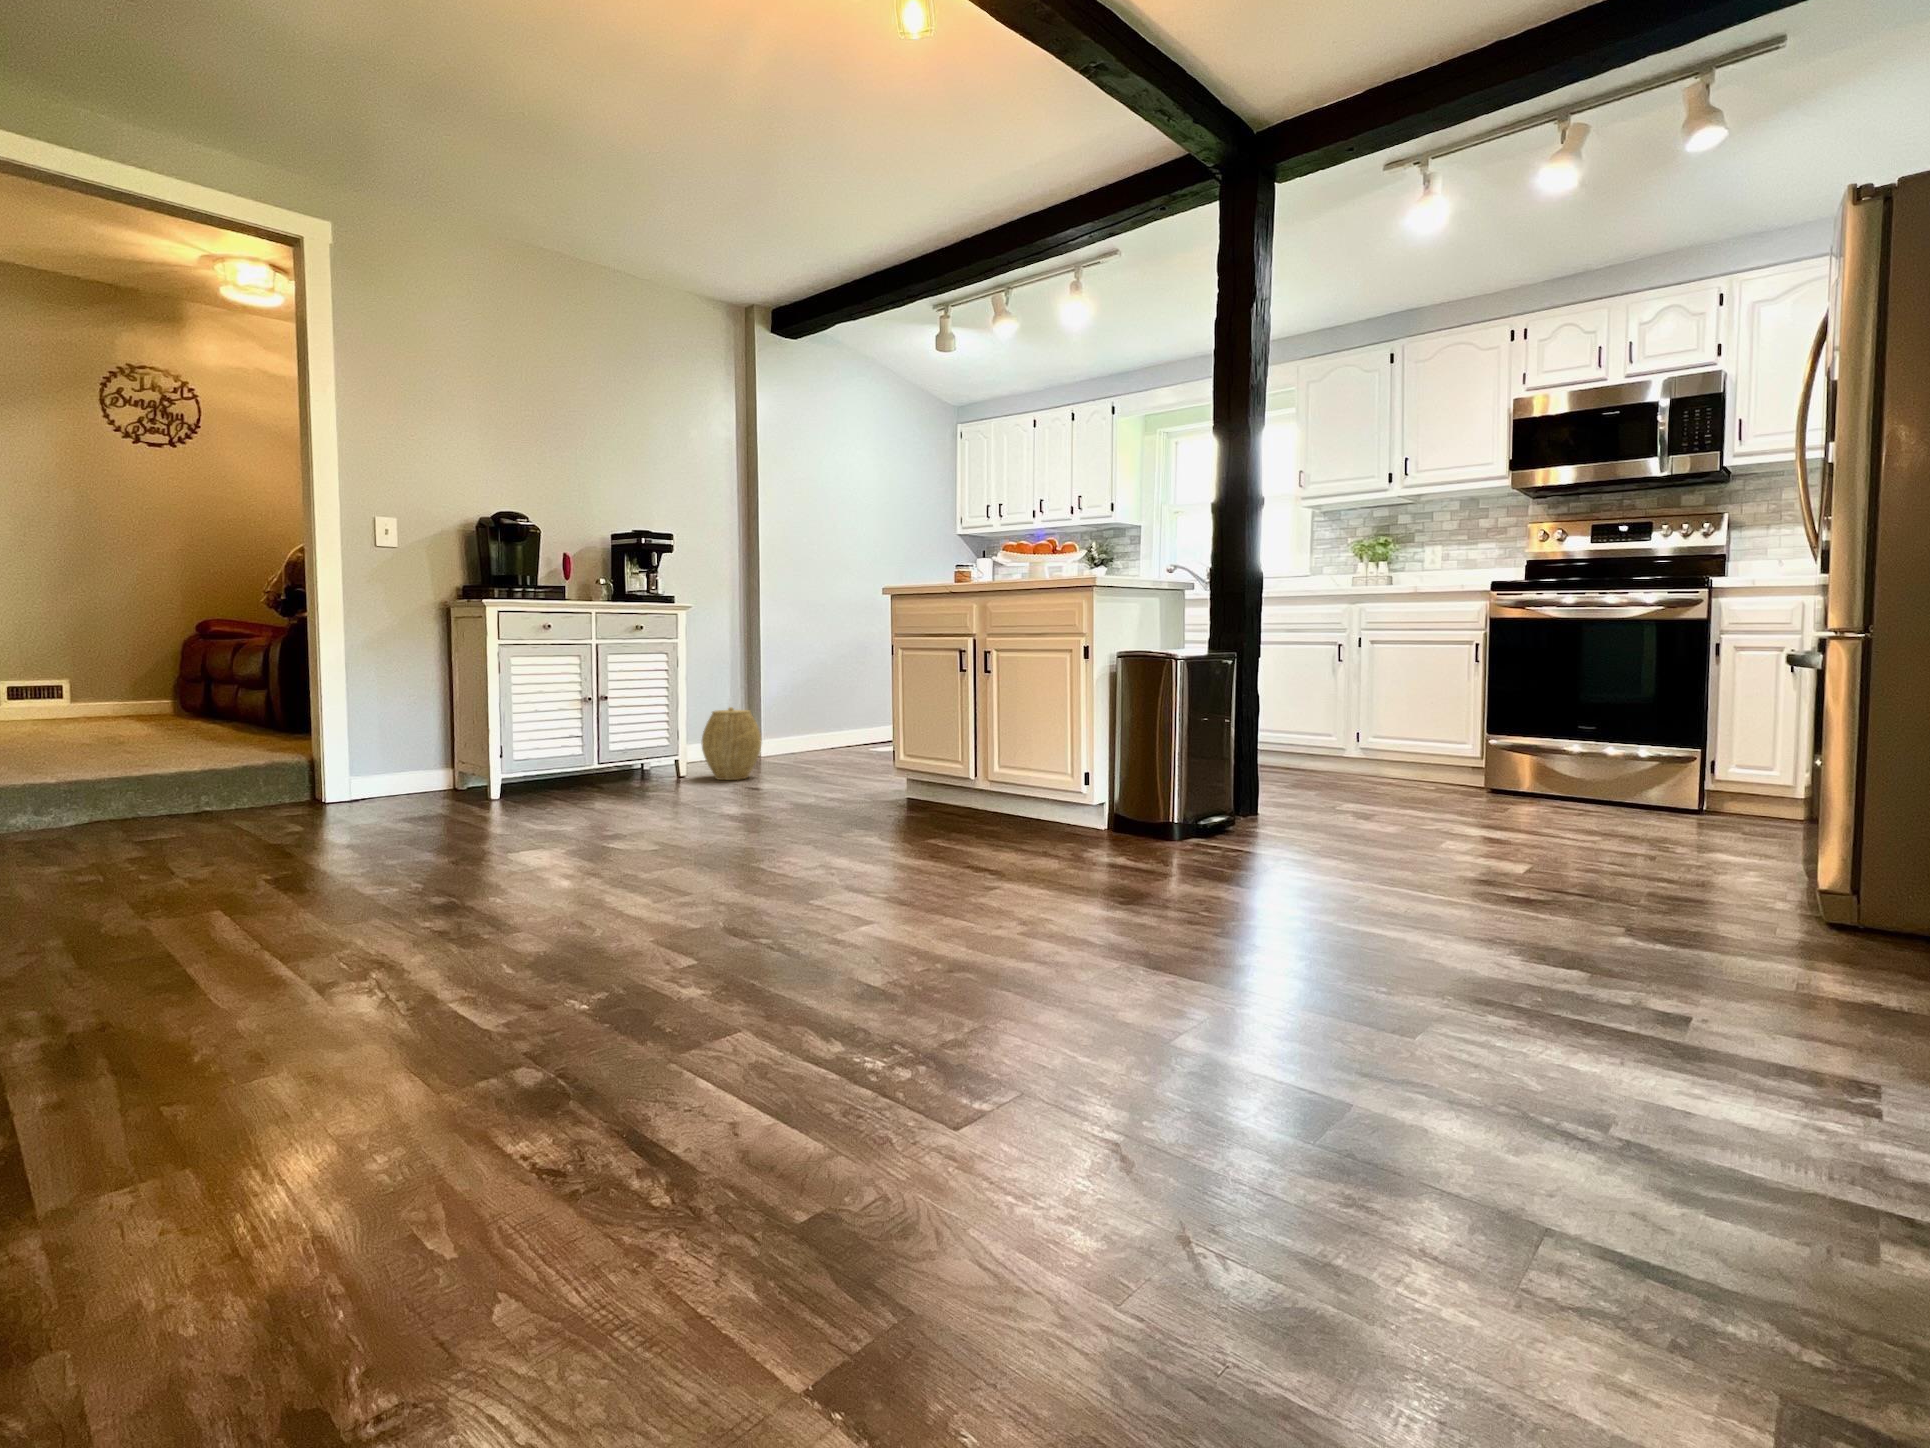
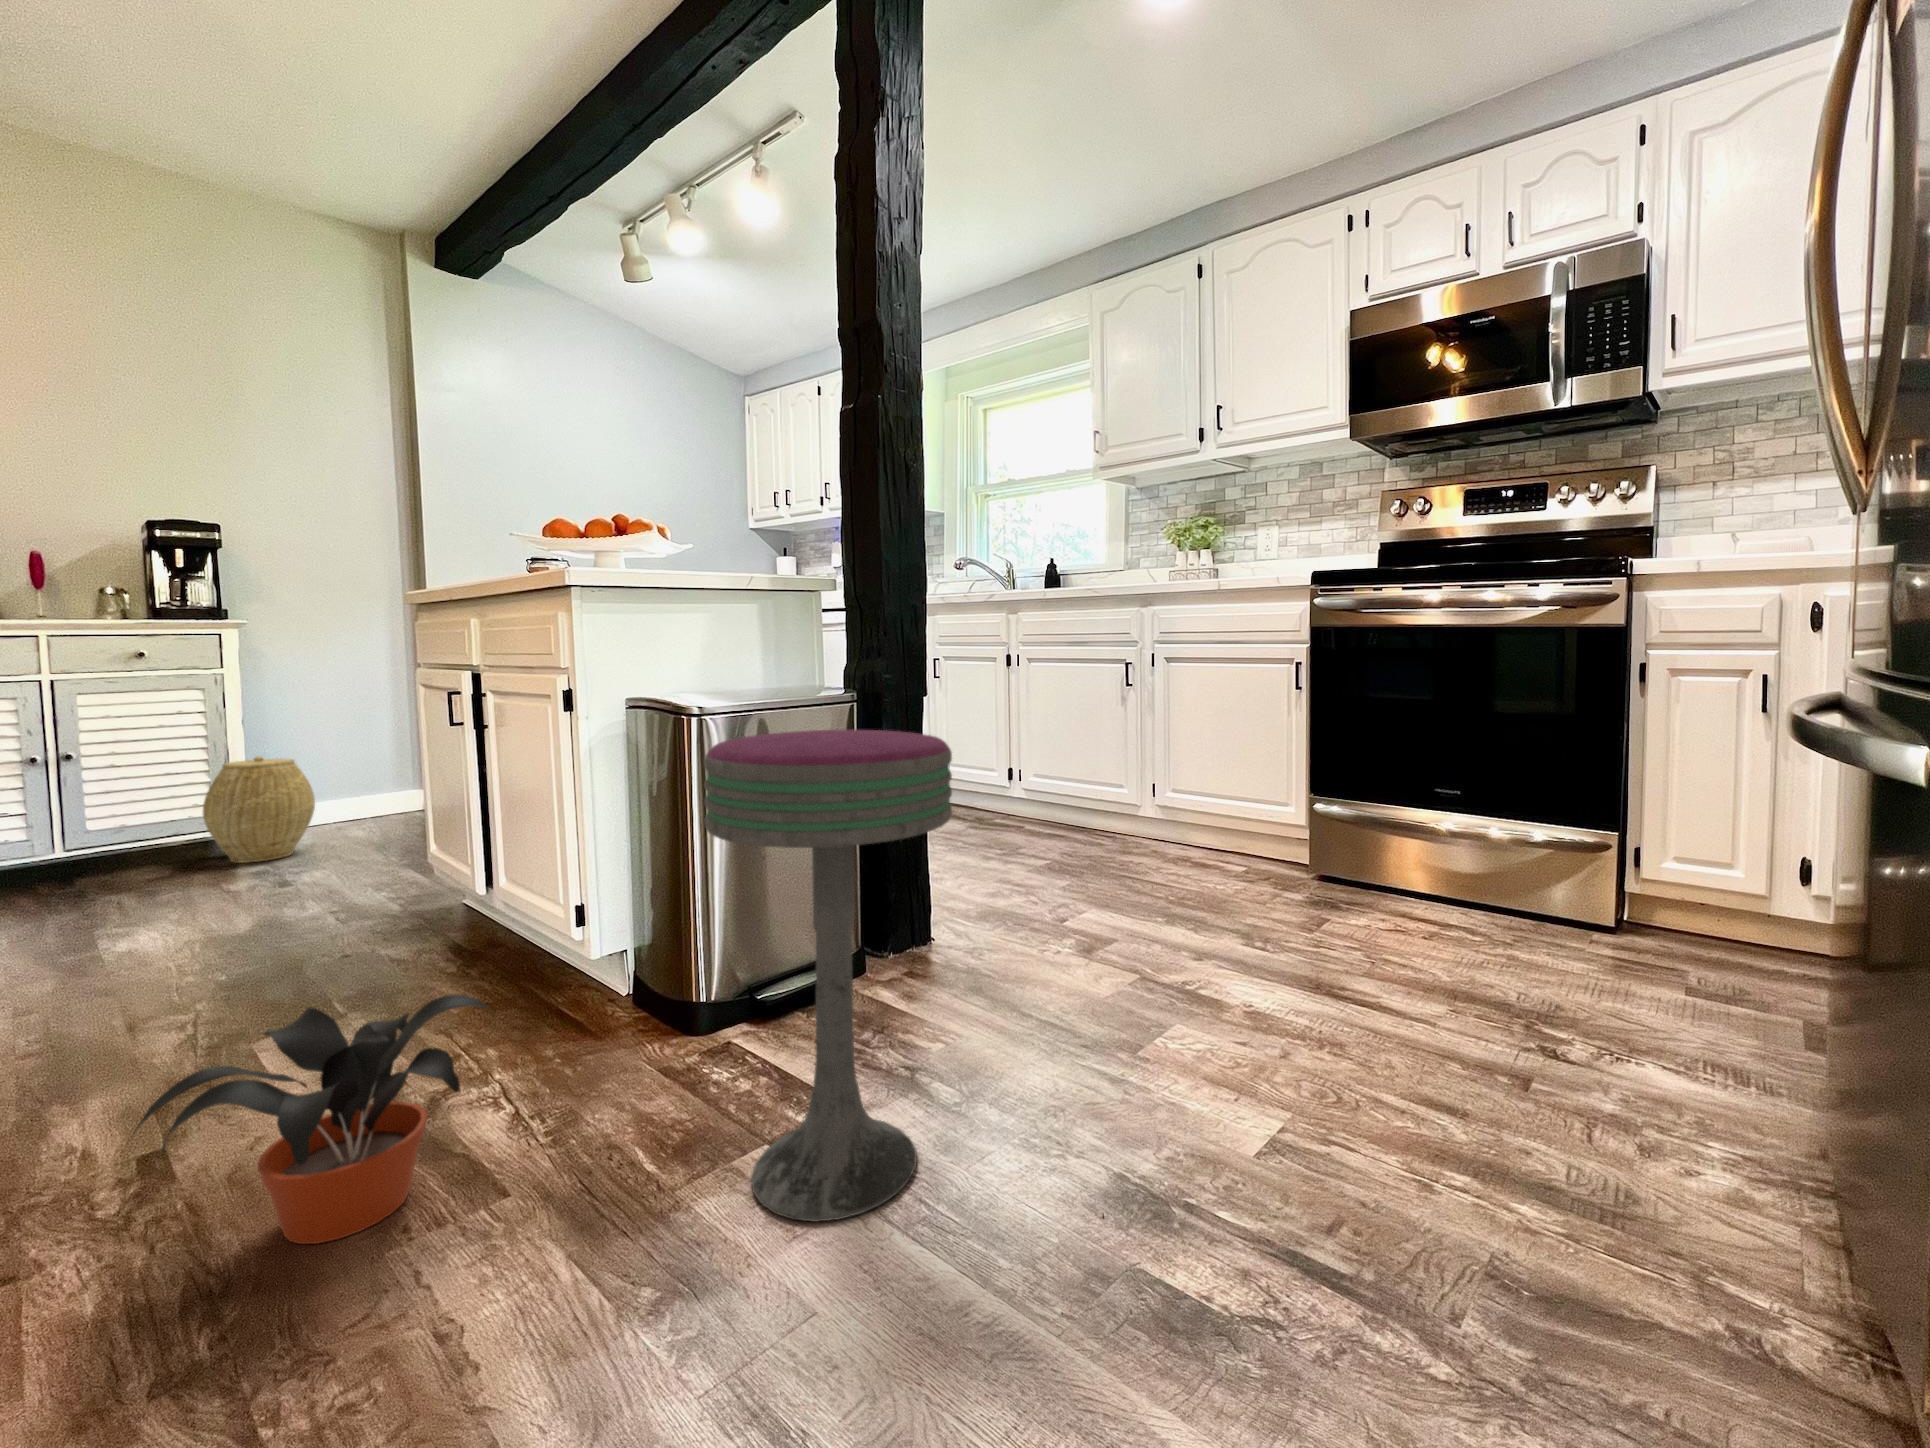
bar stool: none [1285,668,1401,874] -> present [704,730,952,1222]
potted plant: none [1086,785,1195,876] -> present [134,994,490,1244]

